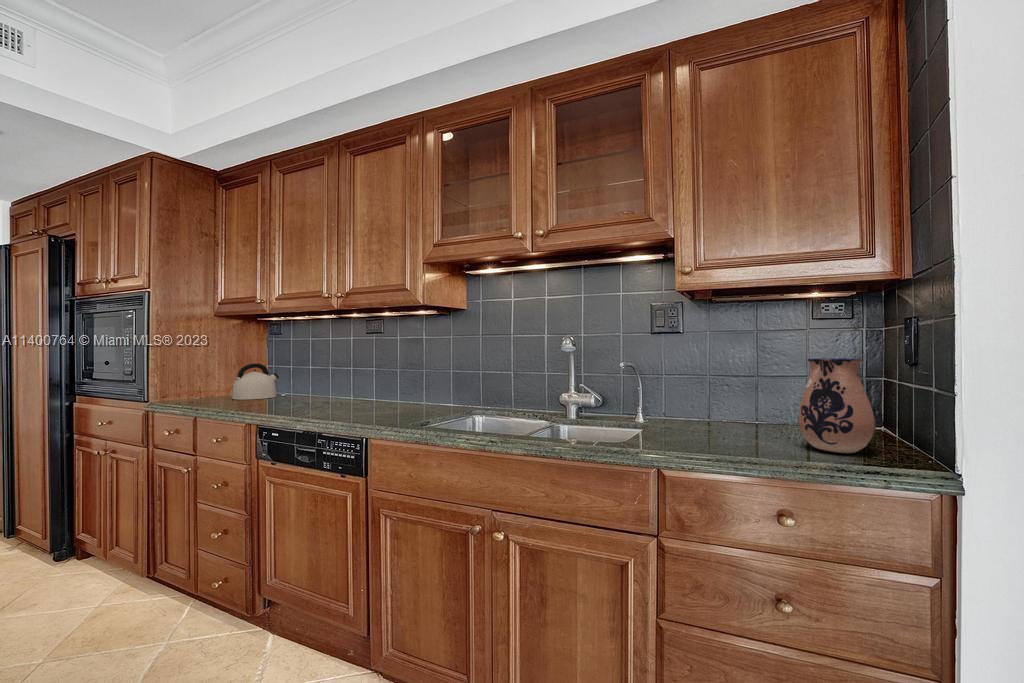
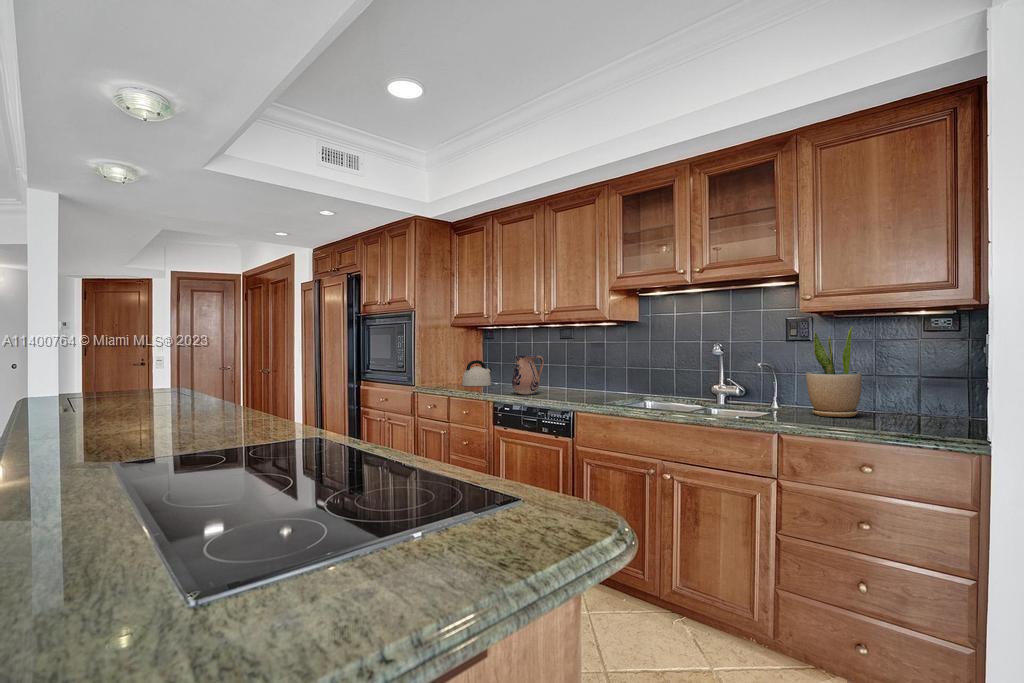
potted plant: none [681,309,750,435] -> present [806,327,861,417]
ceramic pitcher: present [798,358,876,453] -> present [512,355,544,395]

